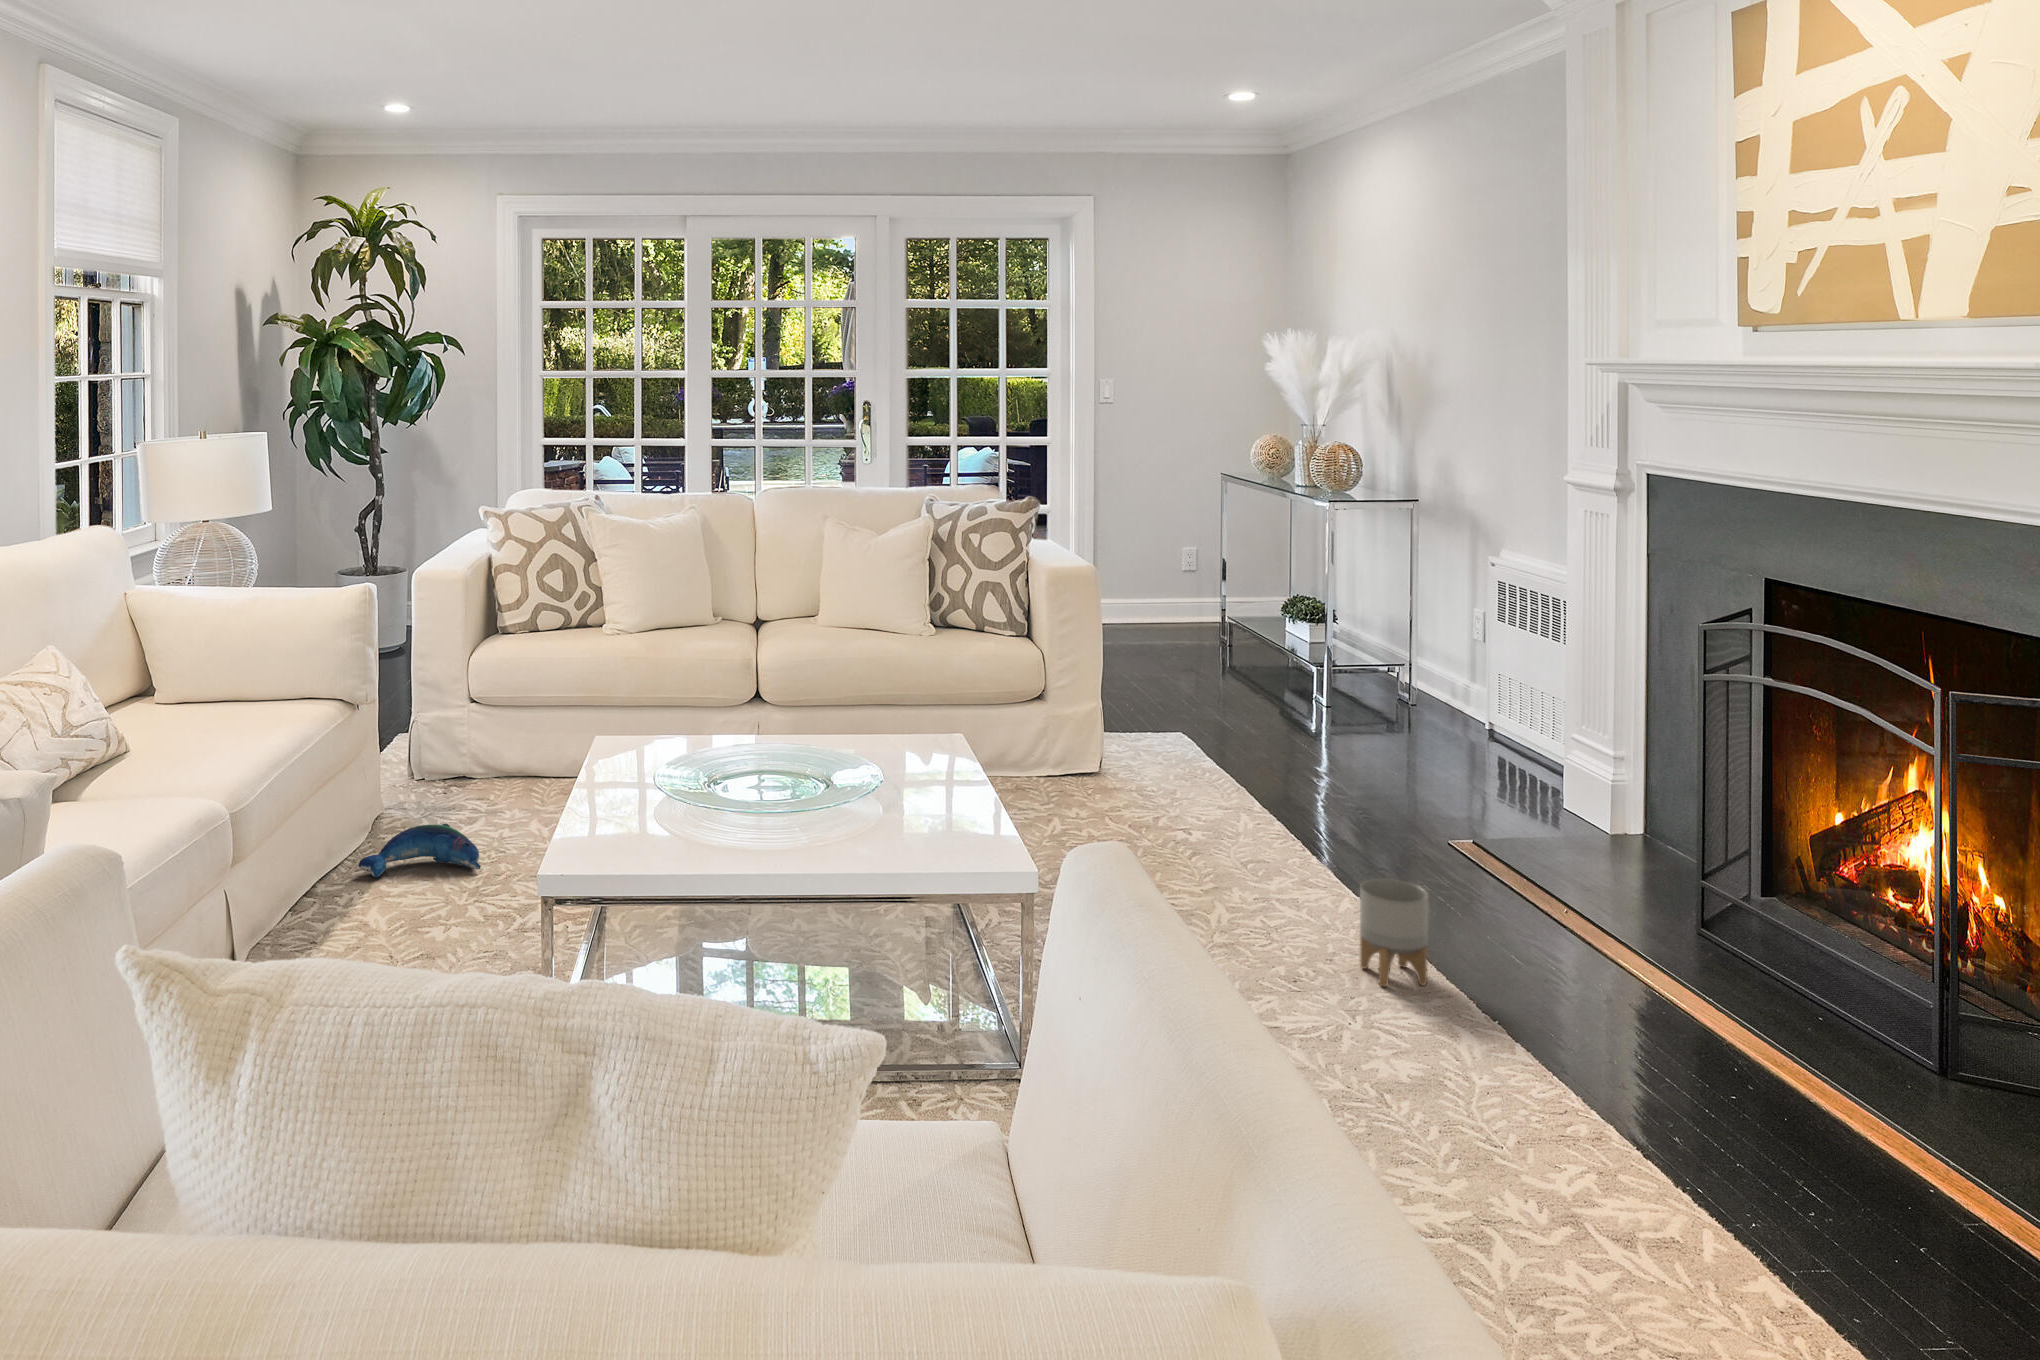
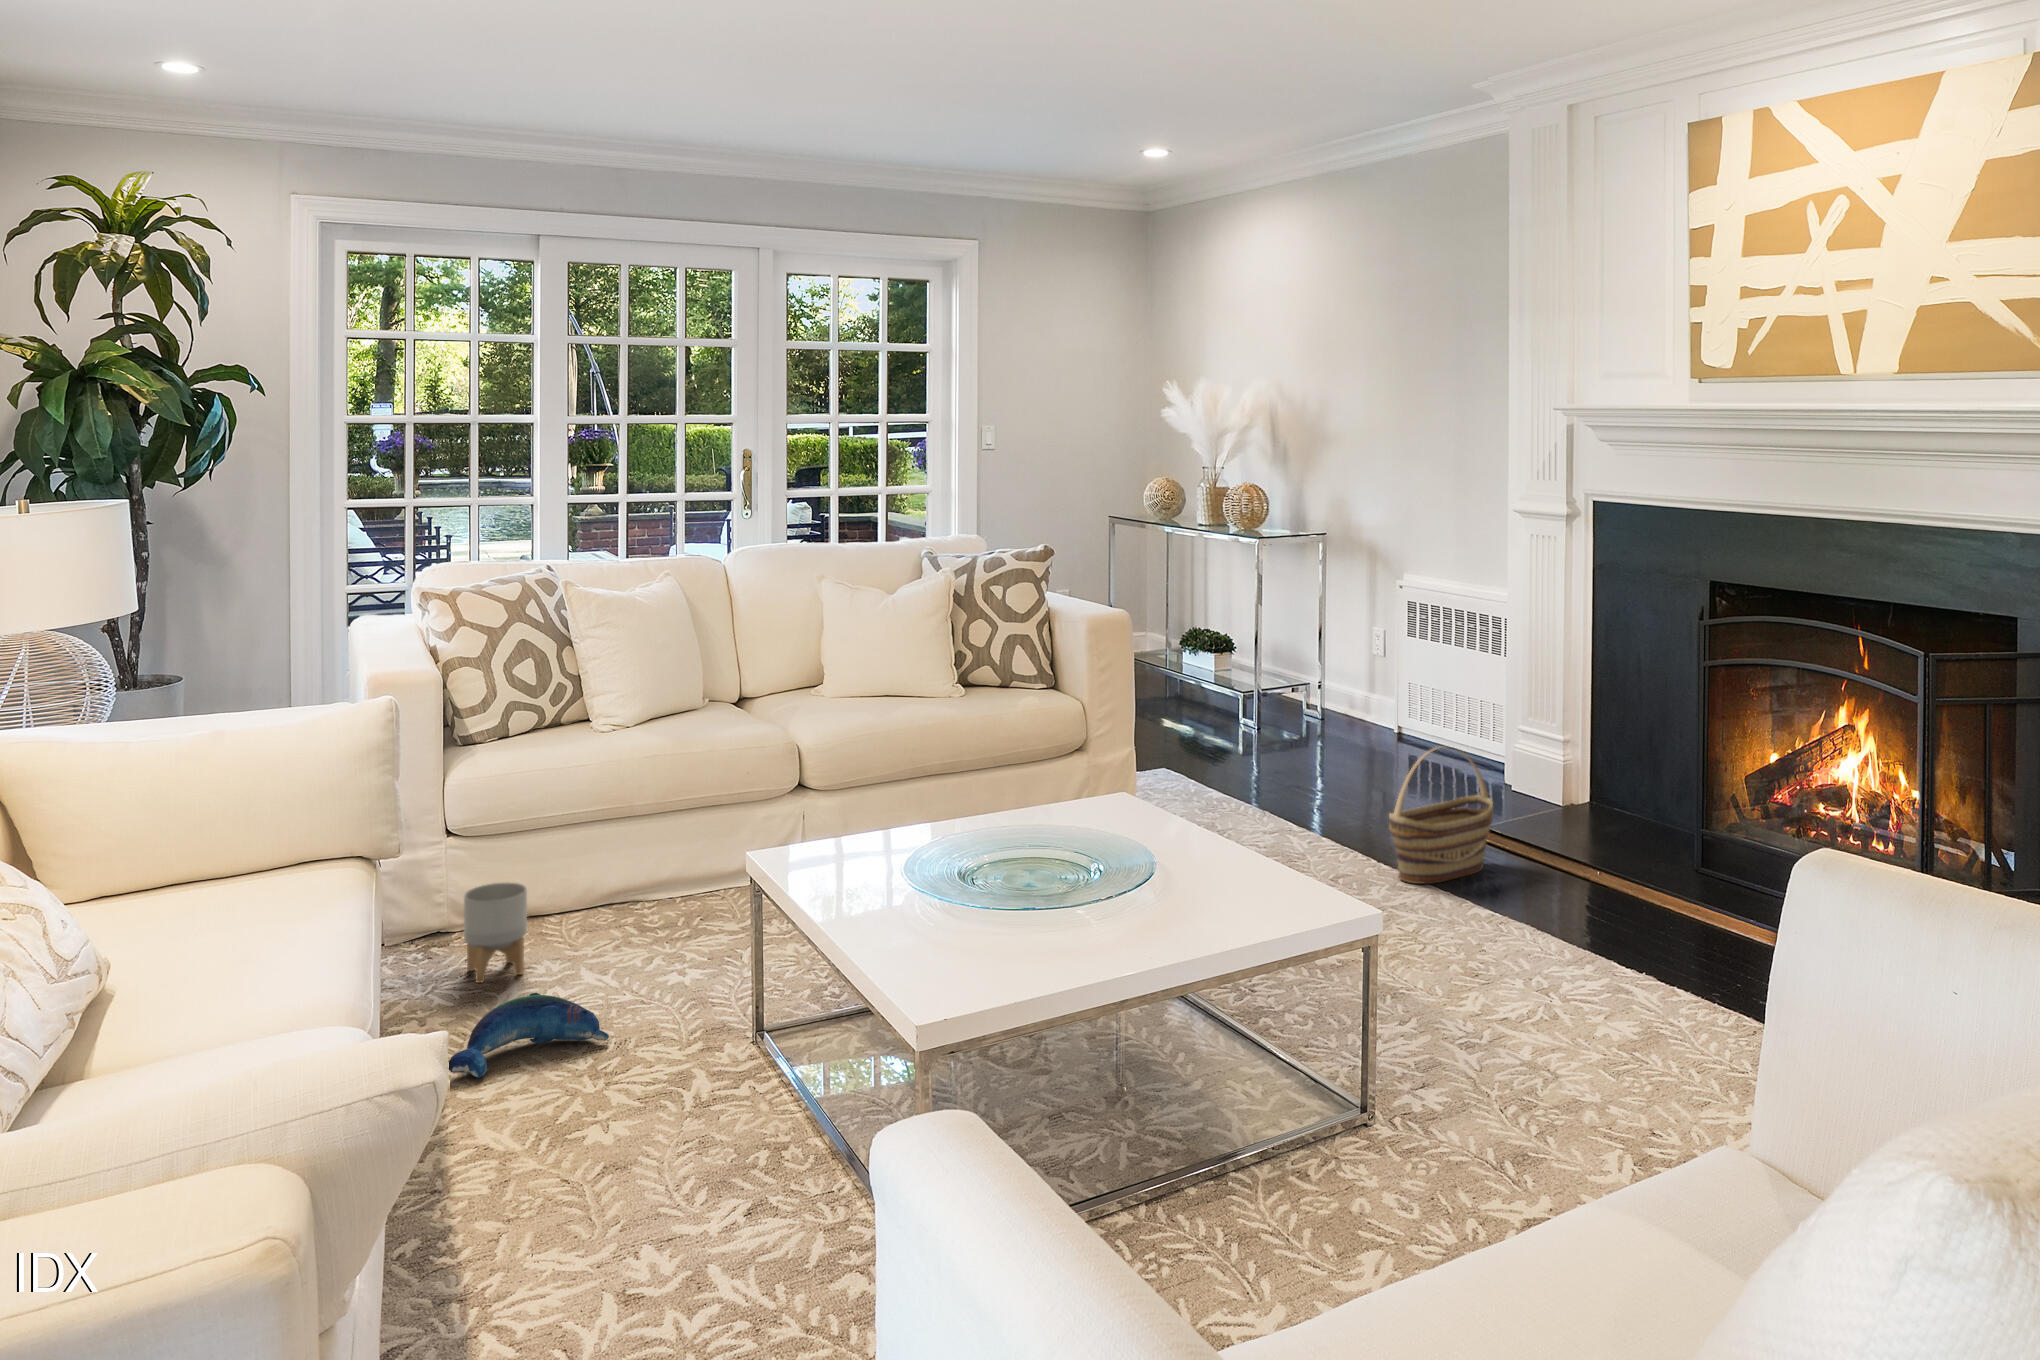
basket: none [1287,737,1428,883] -> present [1389,747,1493,884]
planter: present [1360,879,1428,987] -> present [464,883,527,983]

